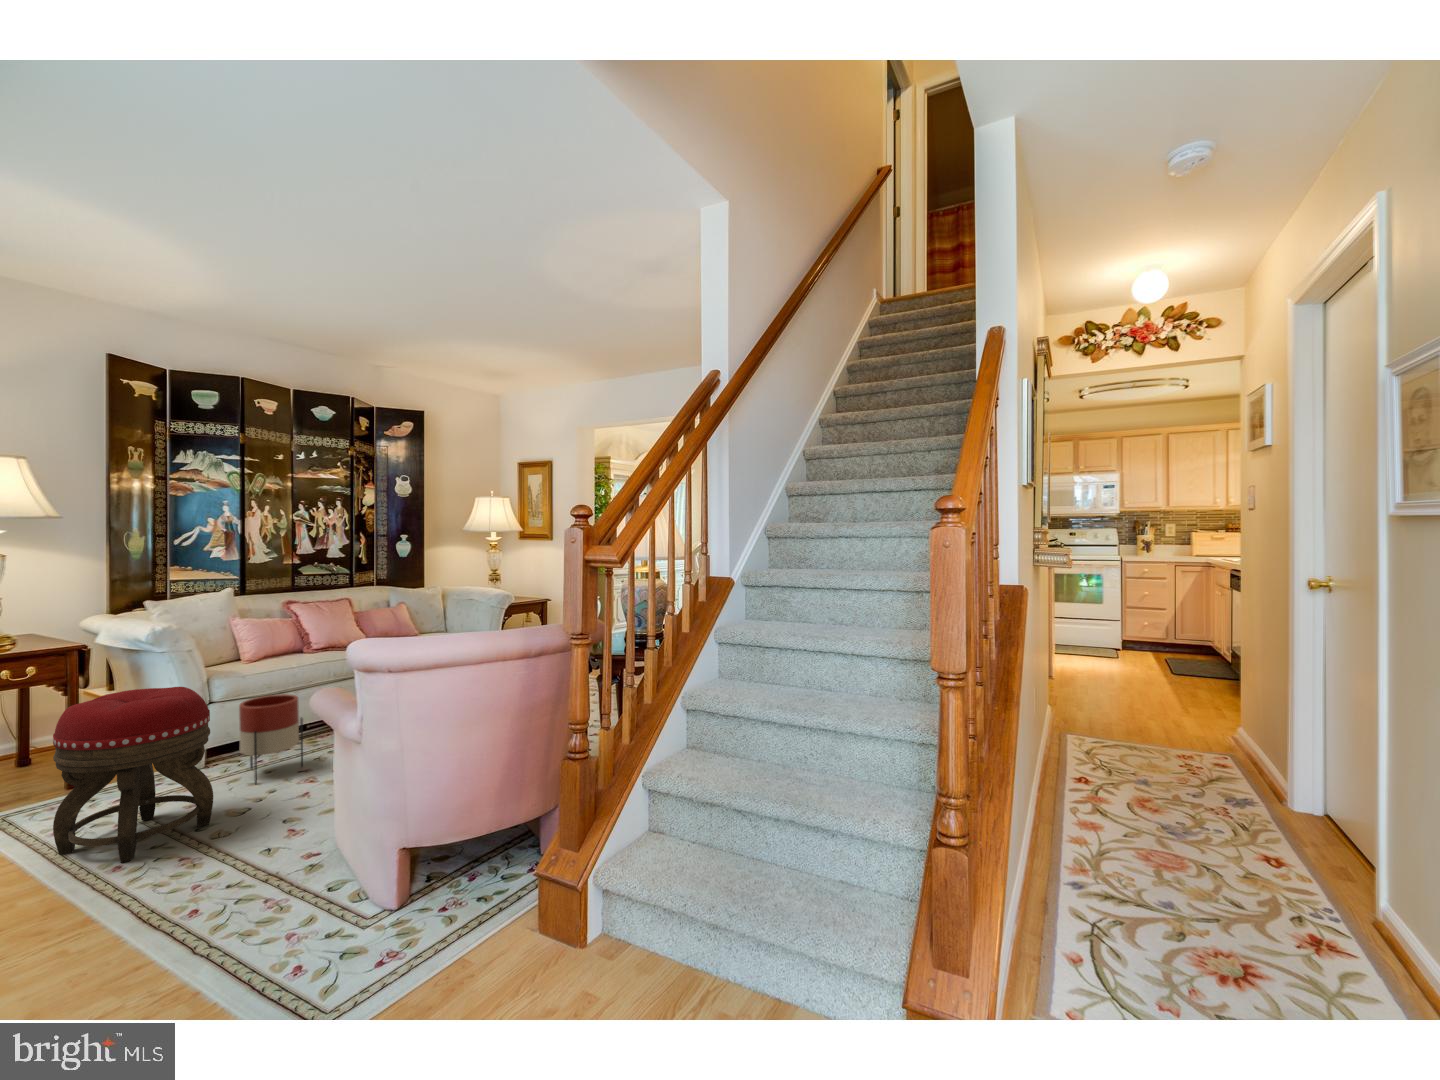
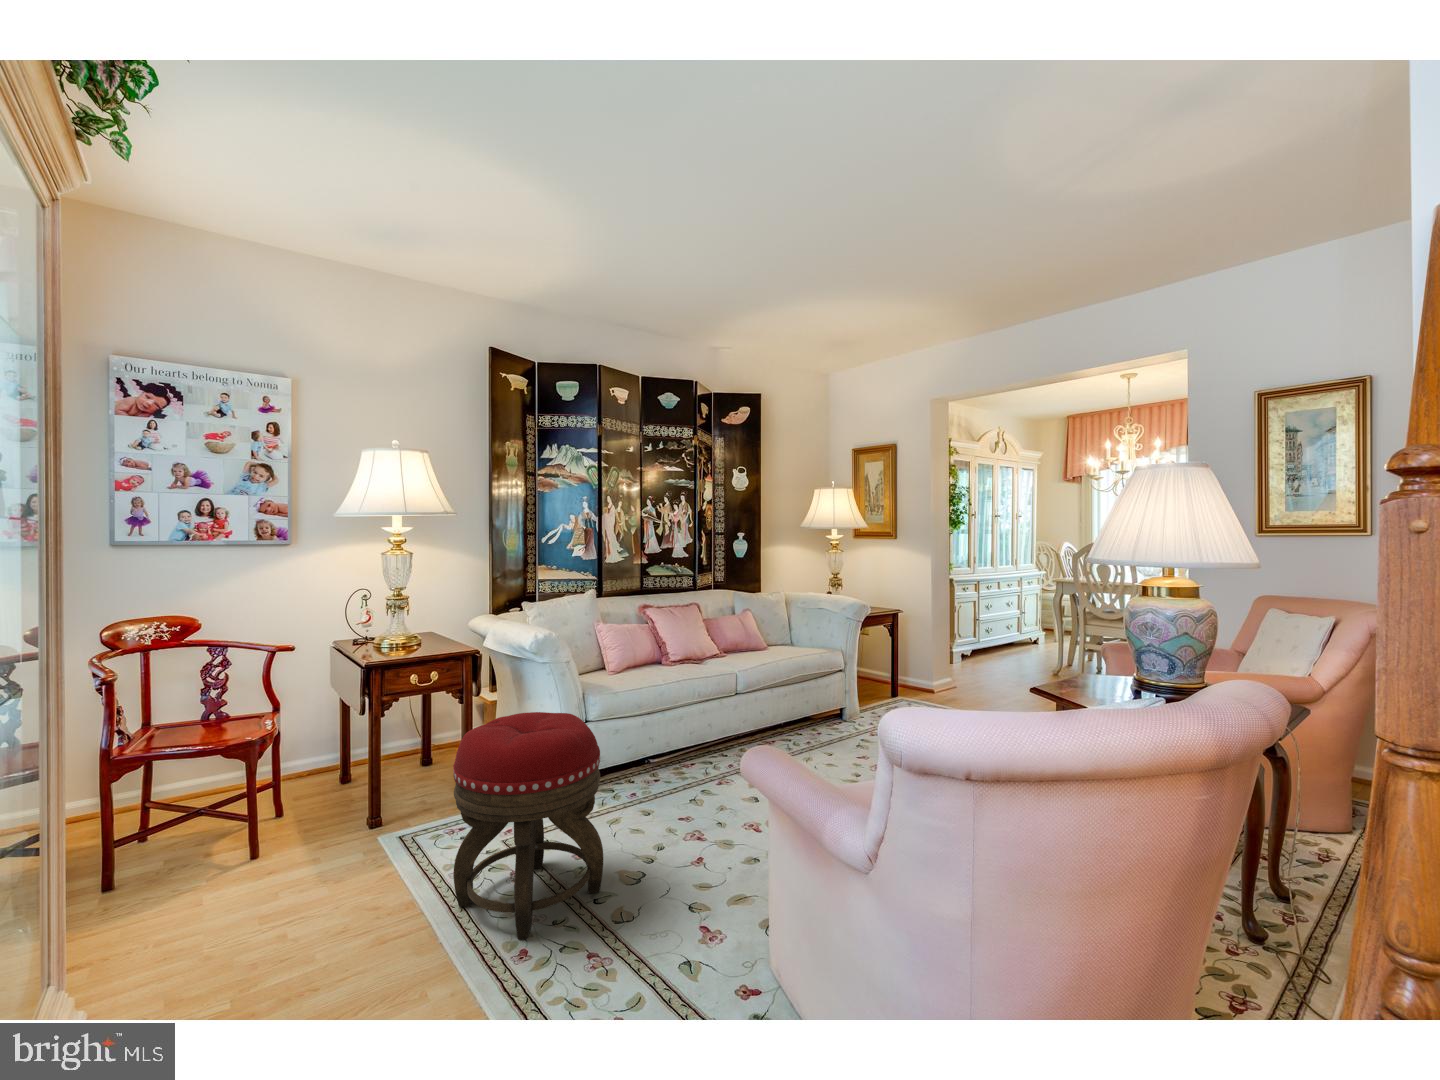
planter: present [239,694,303,784] -> none [617,721,679,832]

